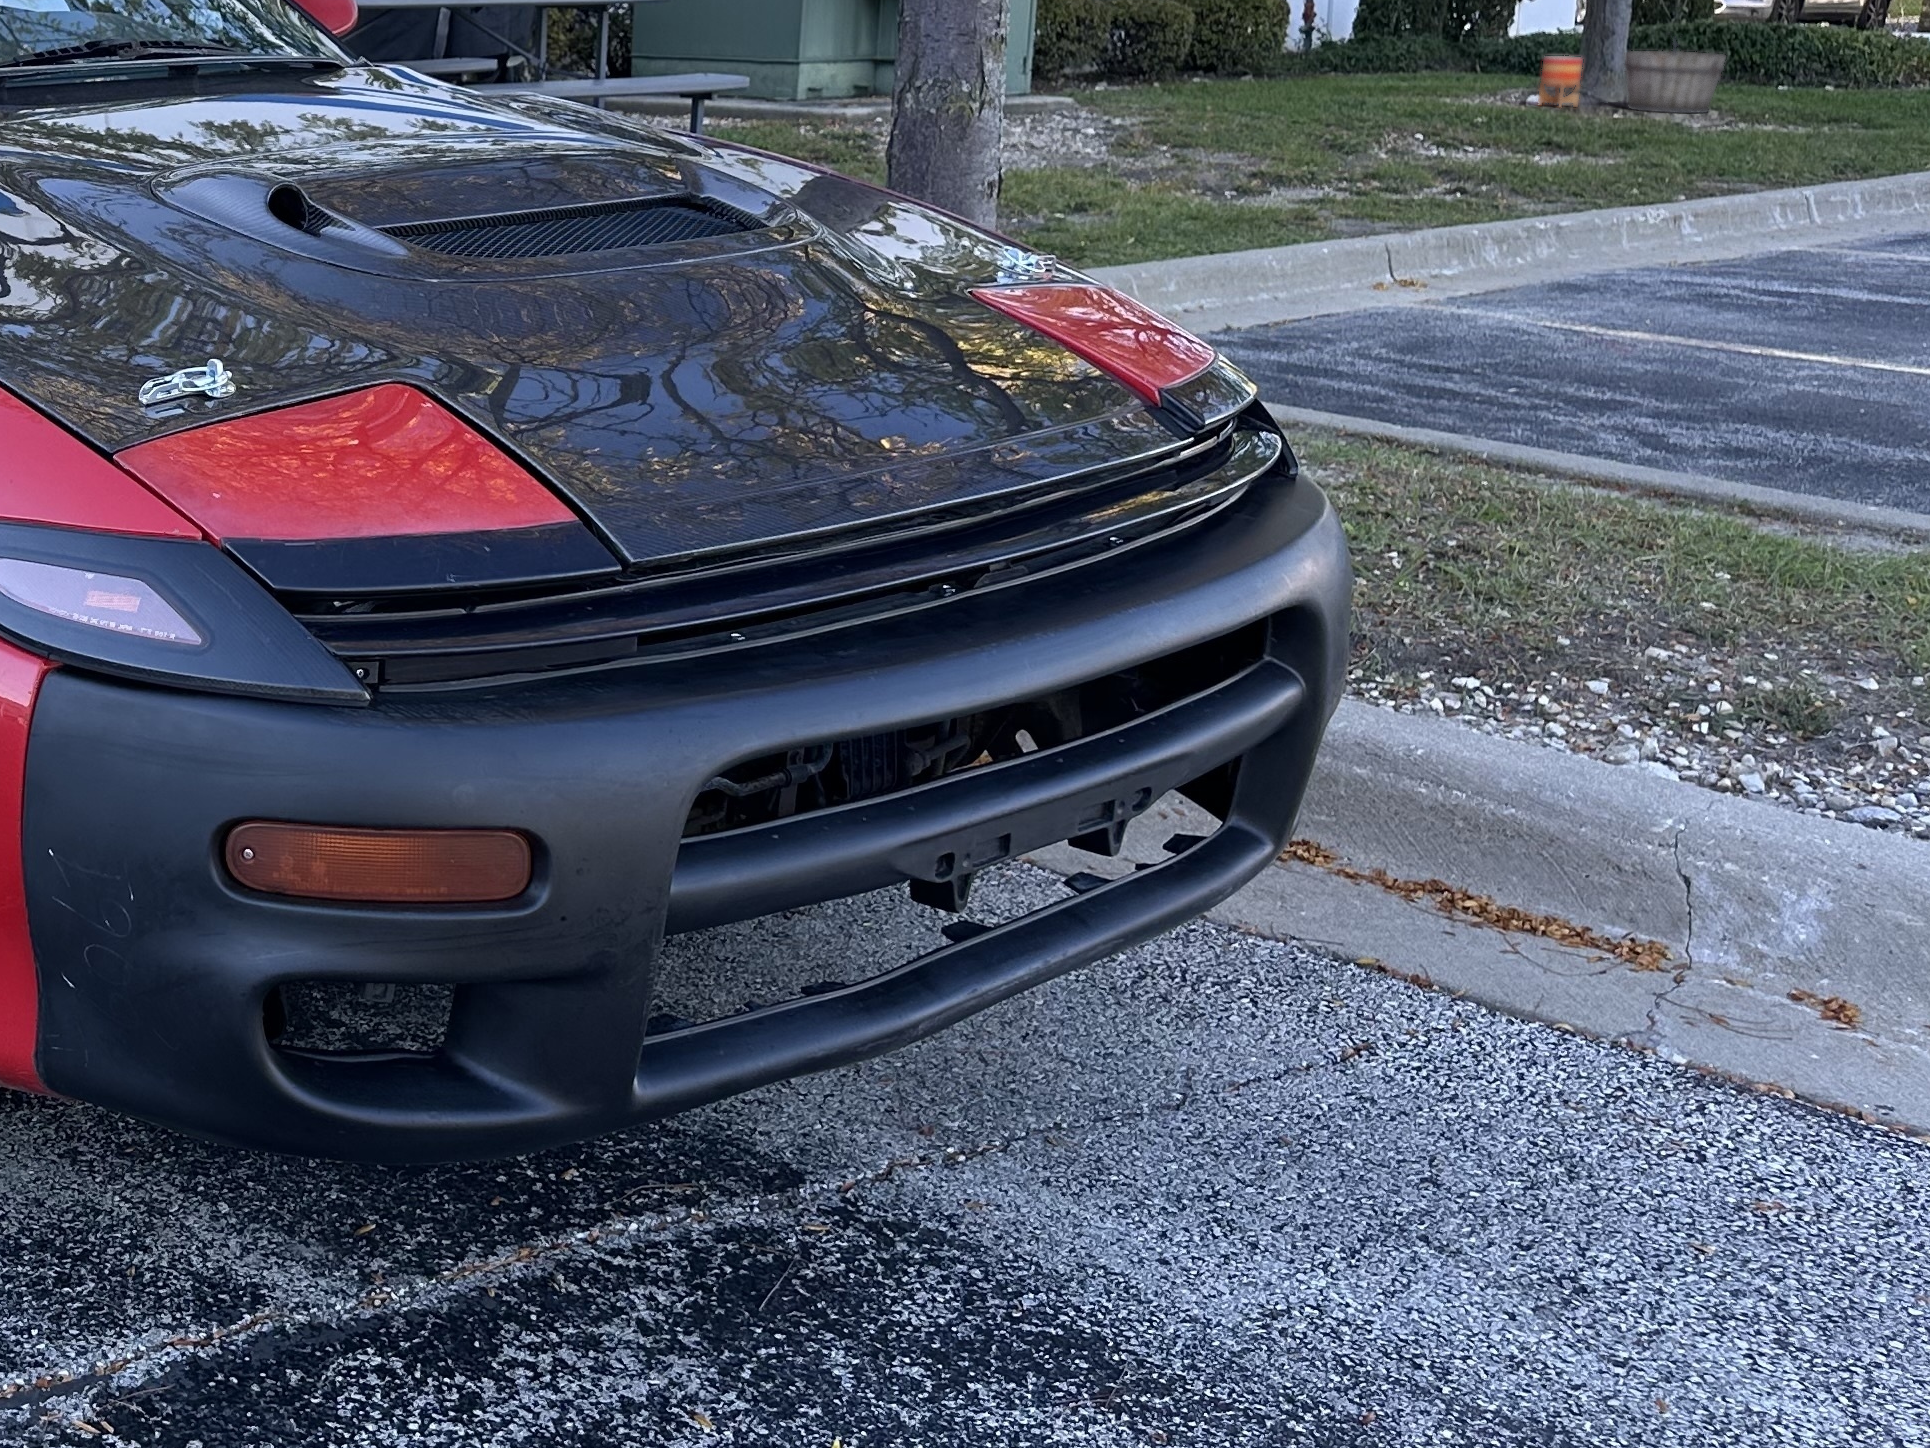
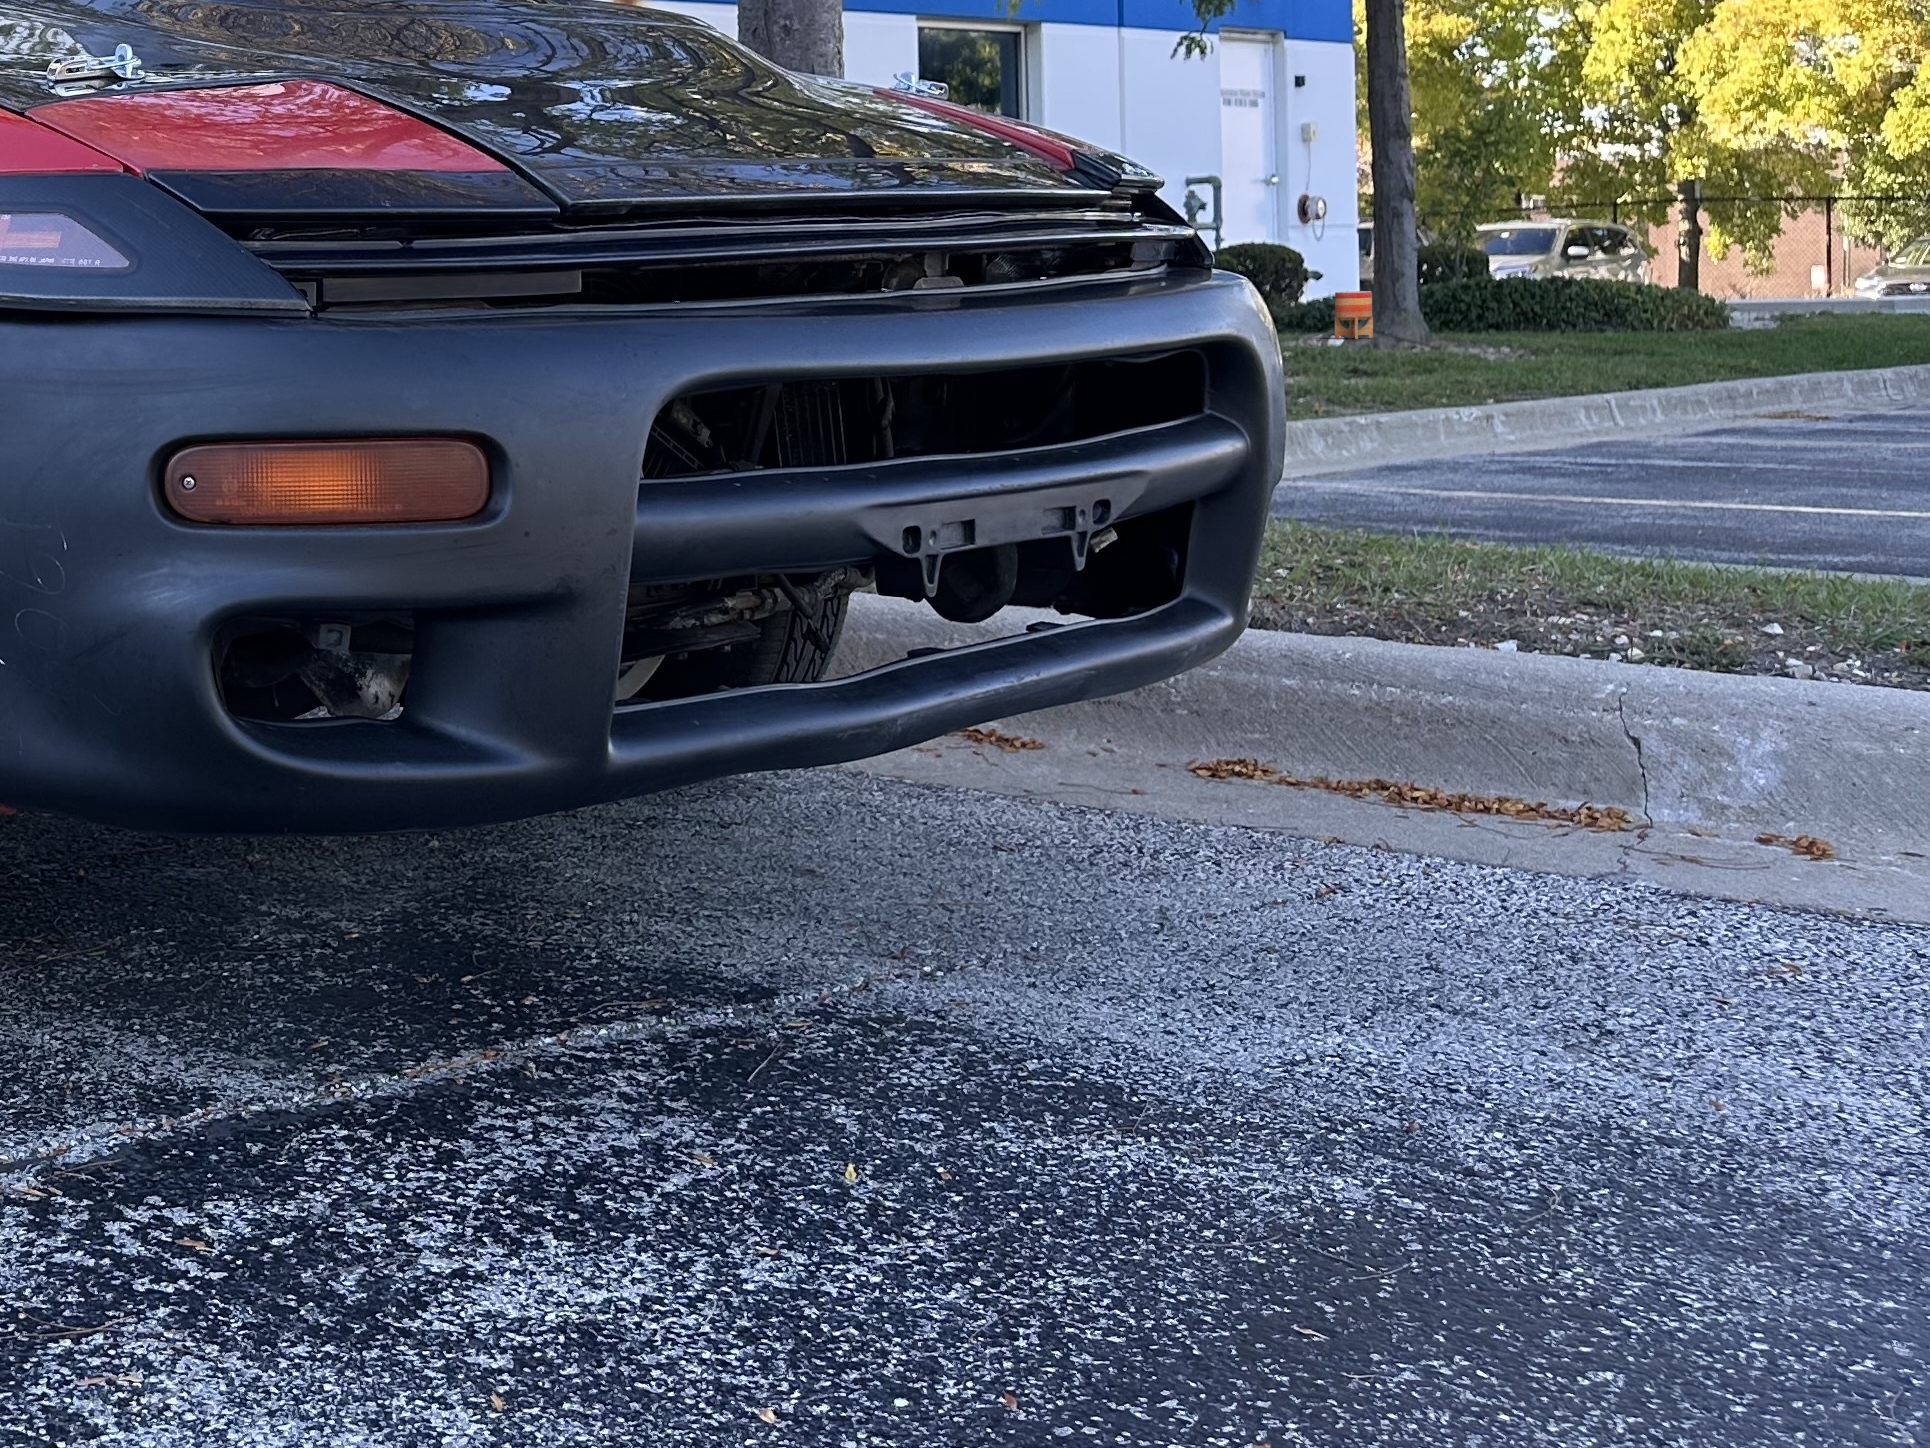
wooden bucket: present [1624,39,1725,113] -> none [1410,263,1506,338]

